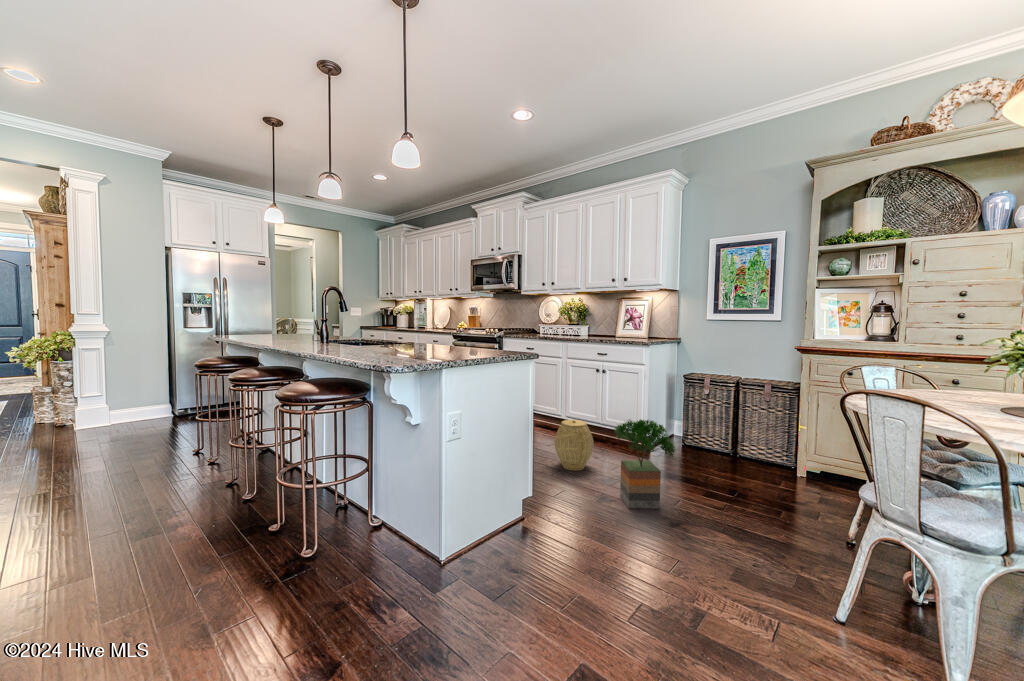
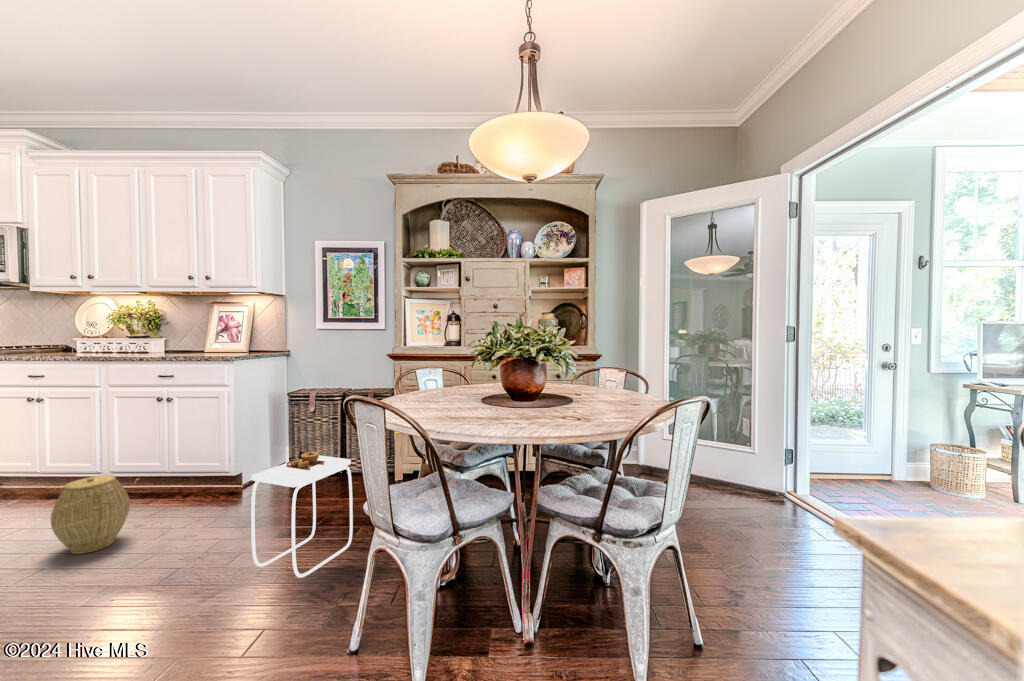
potted tree: present [615,420,676,509] -> none [127,458,225,589]
side table: none [700,429,788,540] -> present [251,451,353,578]

